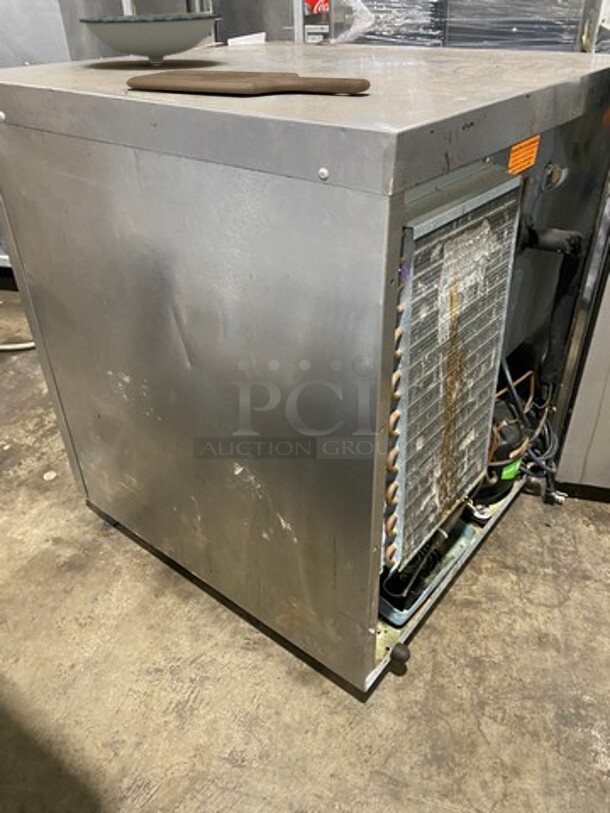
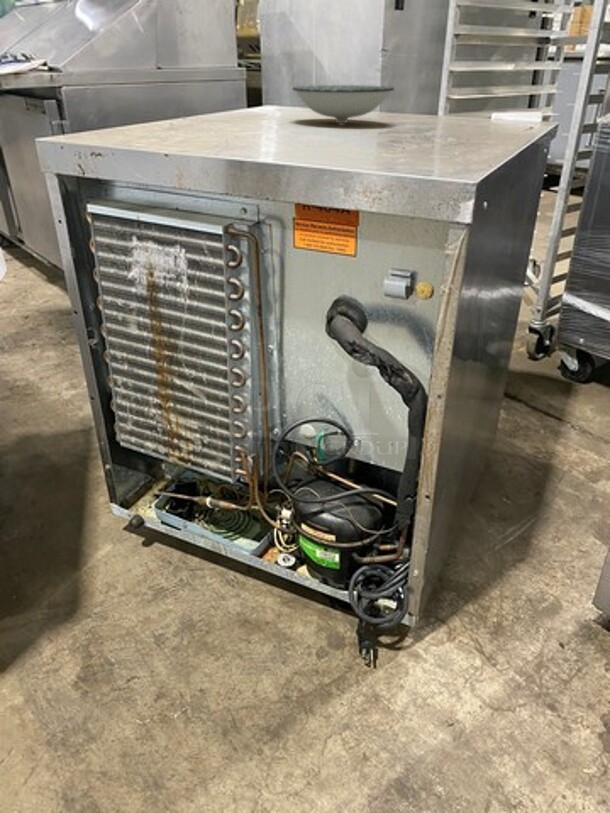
cutting board: present [126,70,370,94] -> none [239,128,356,156]

